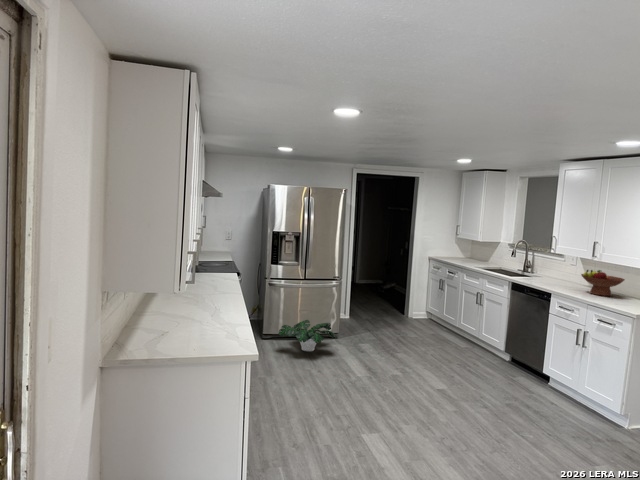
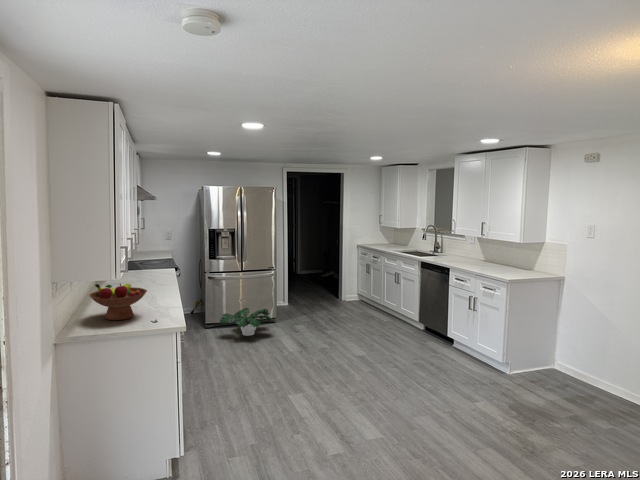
fruit bowl: present [581,270,625,296] -> present [89,284,147,320]

